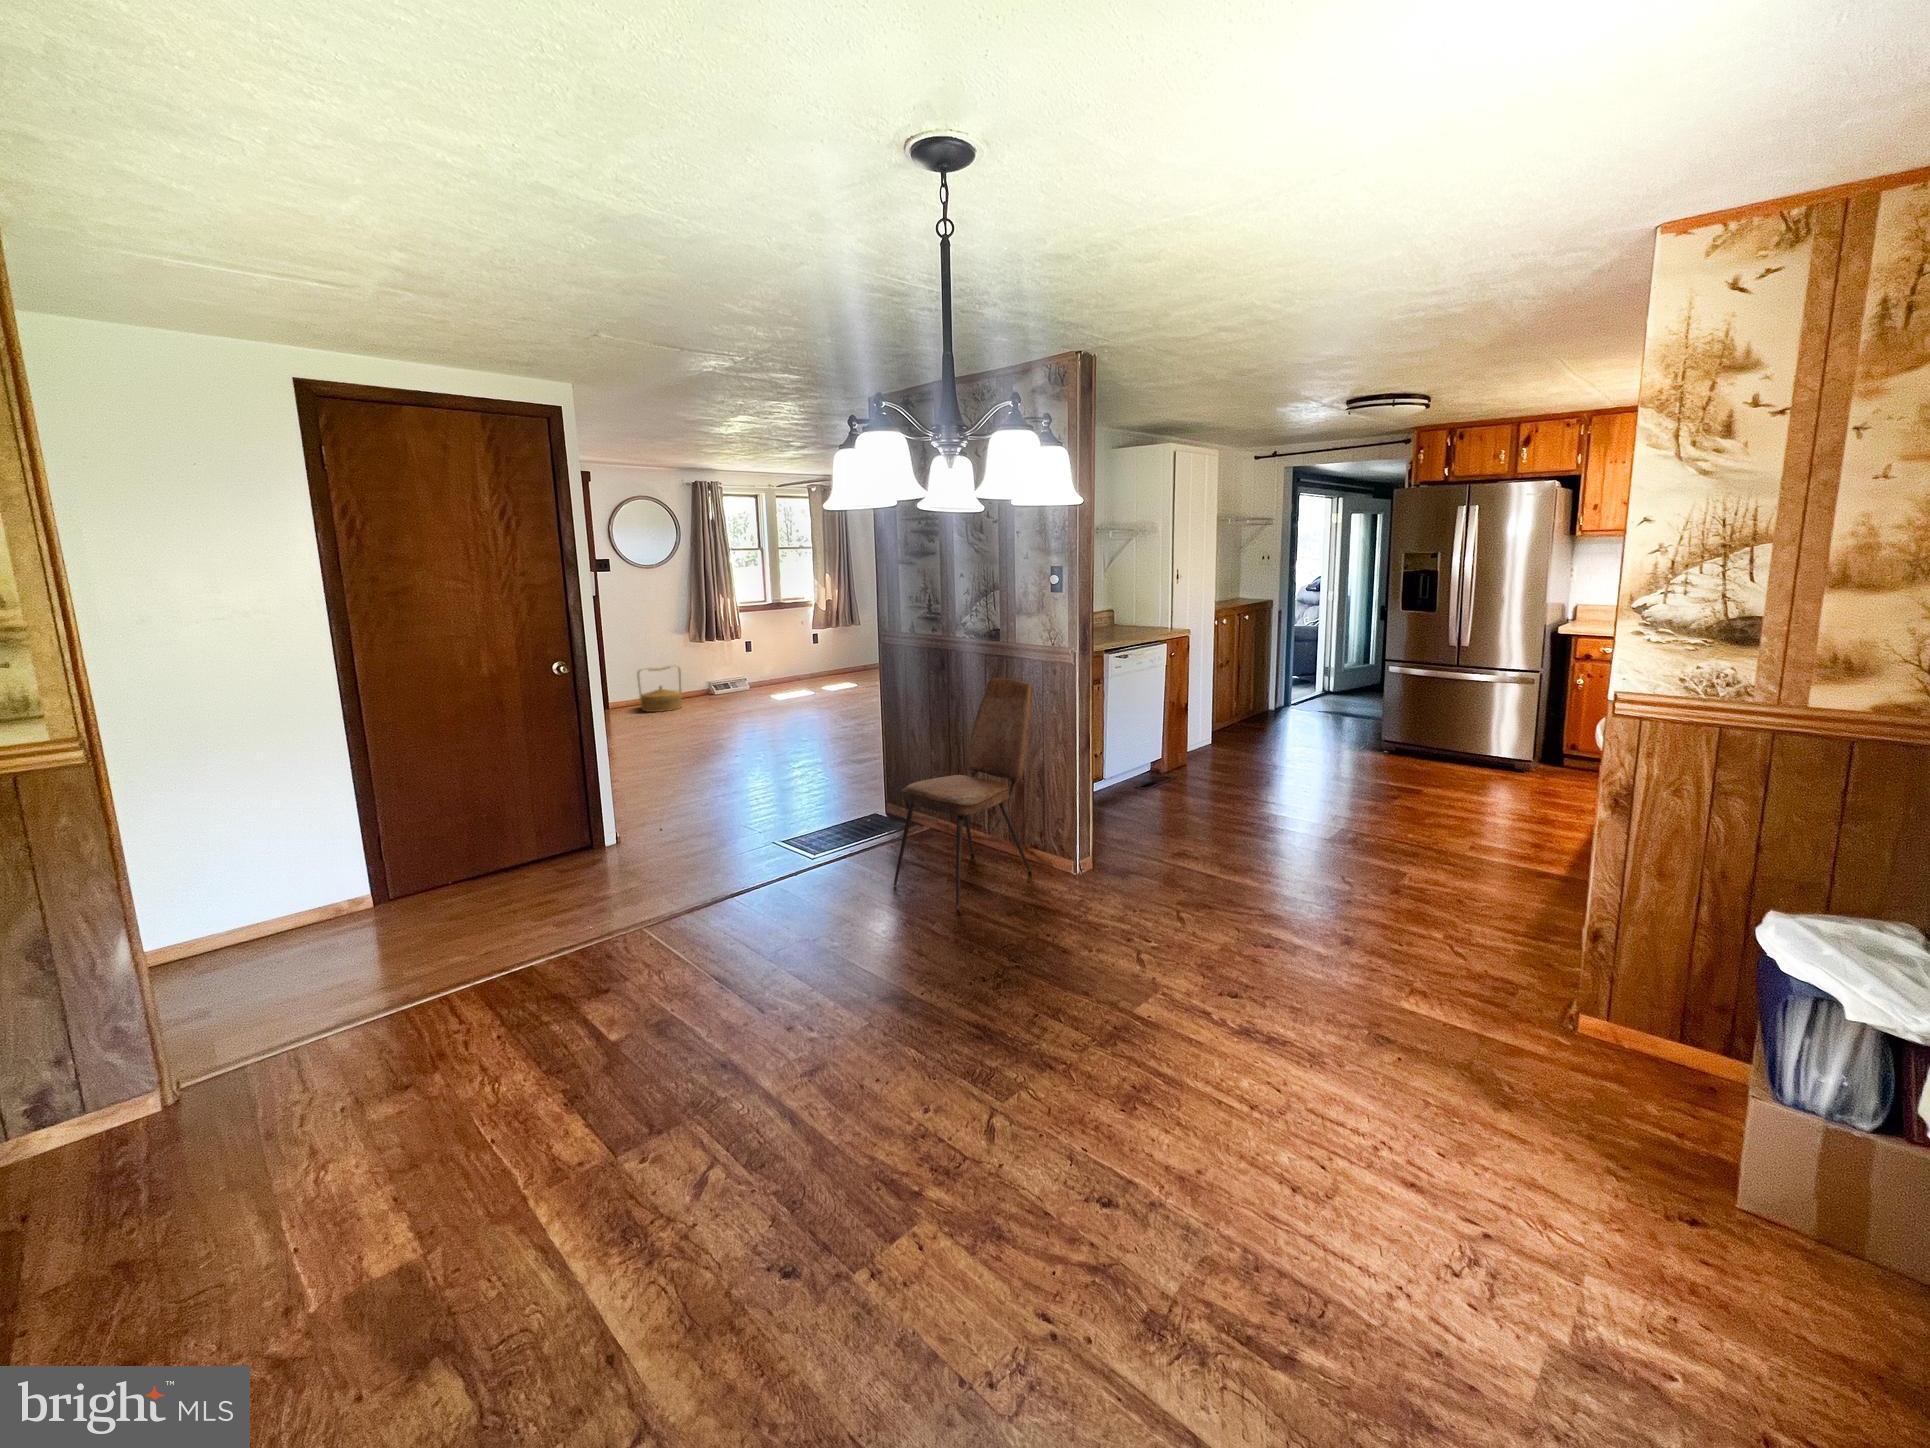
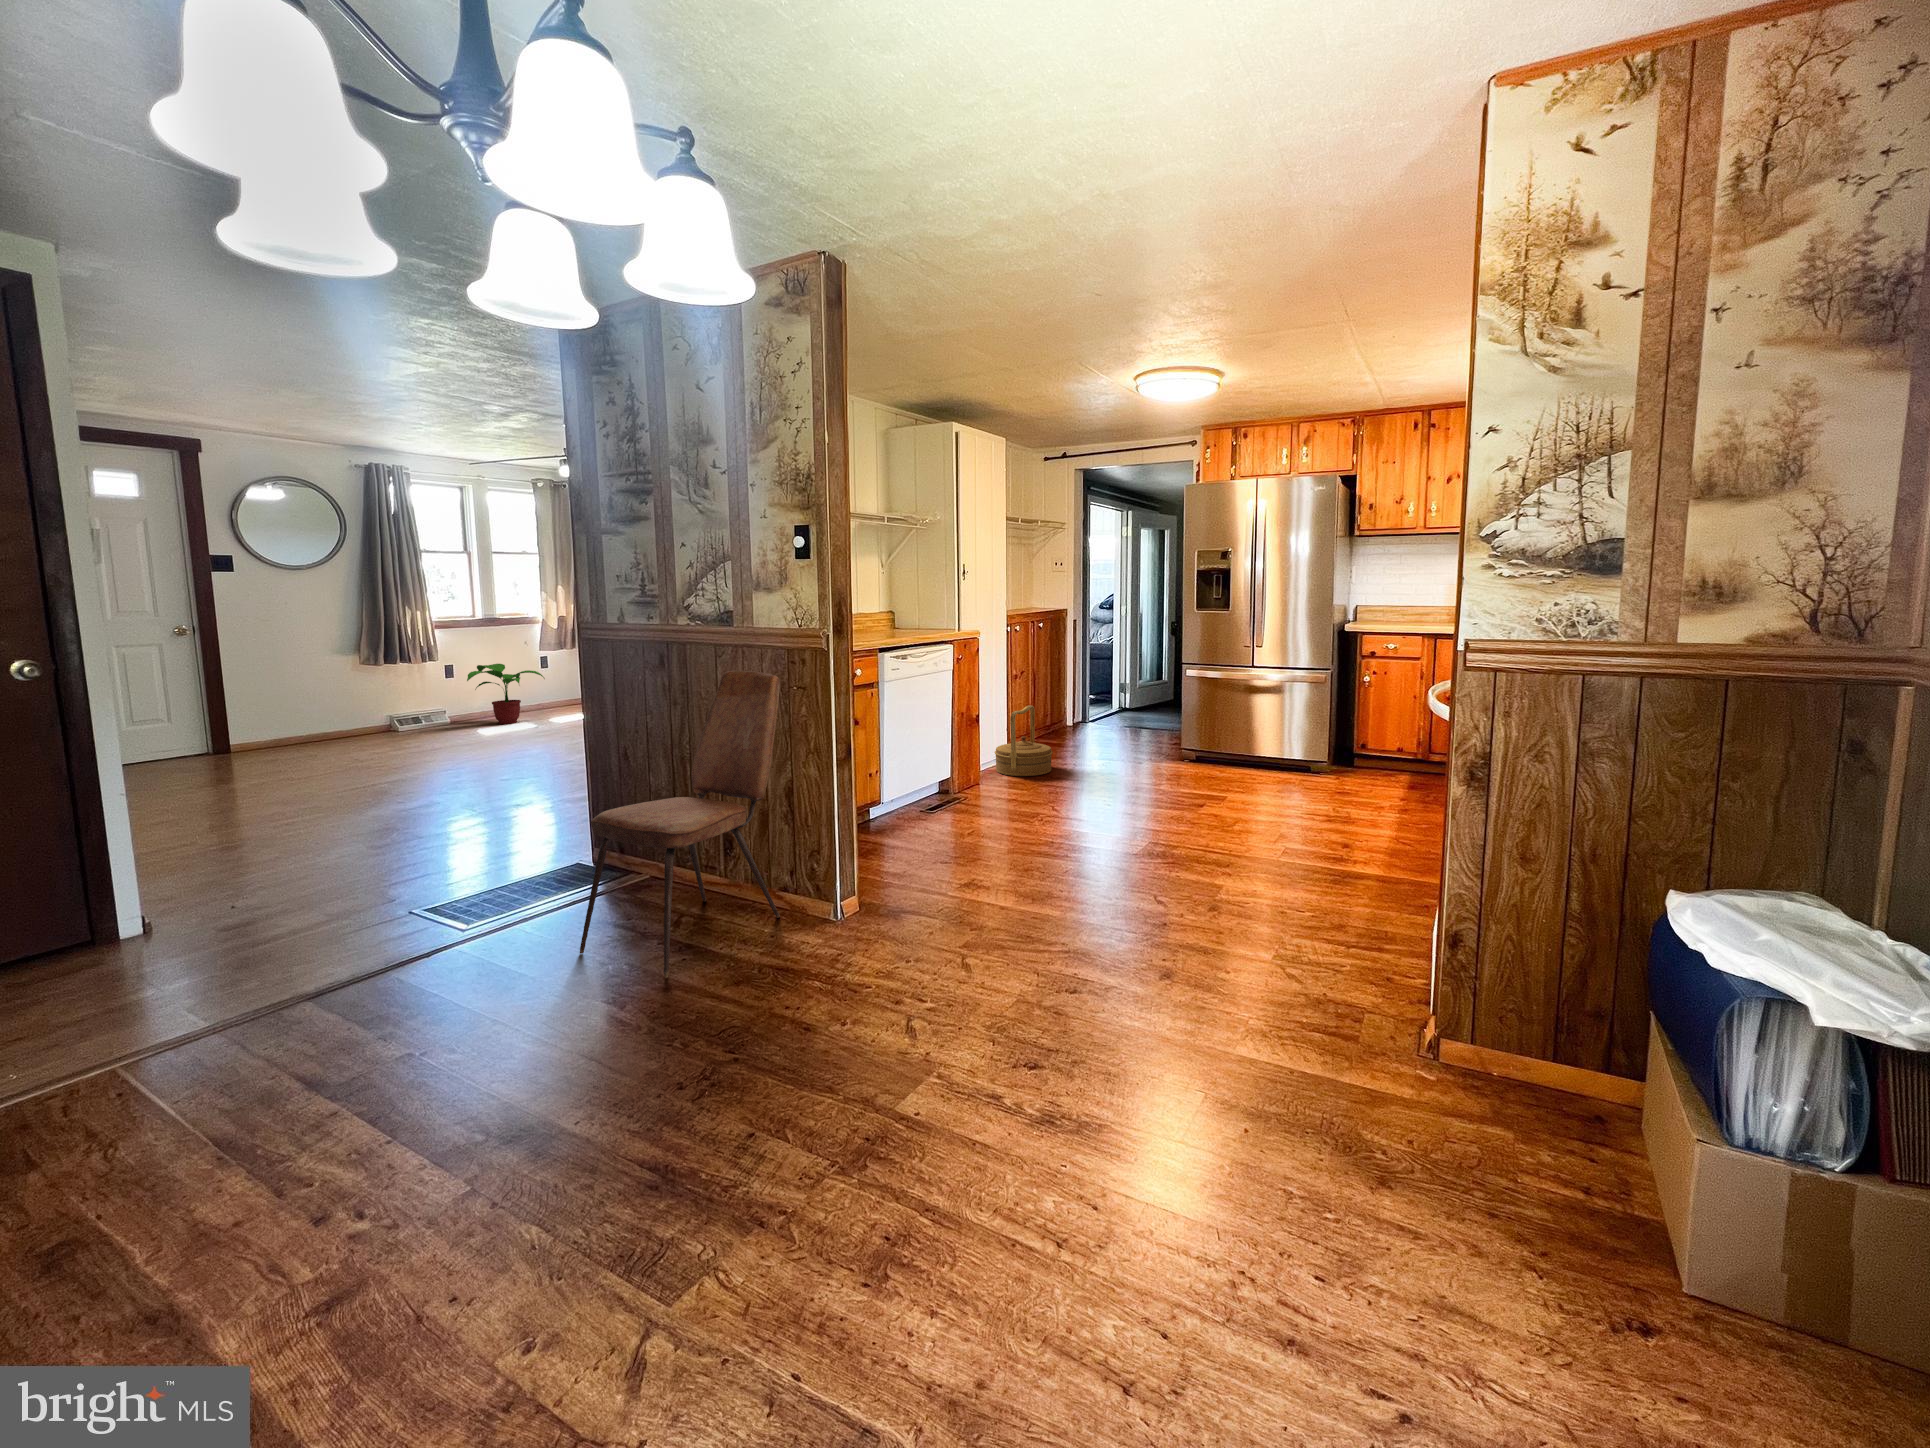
potted plant: none [756,642,812,693] -> present [467,664,545,724]
woven basket: present [637,666,682,712] -> present [995,705,1053,776]

